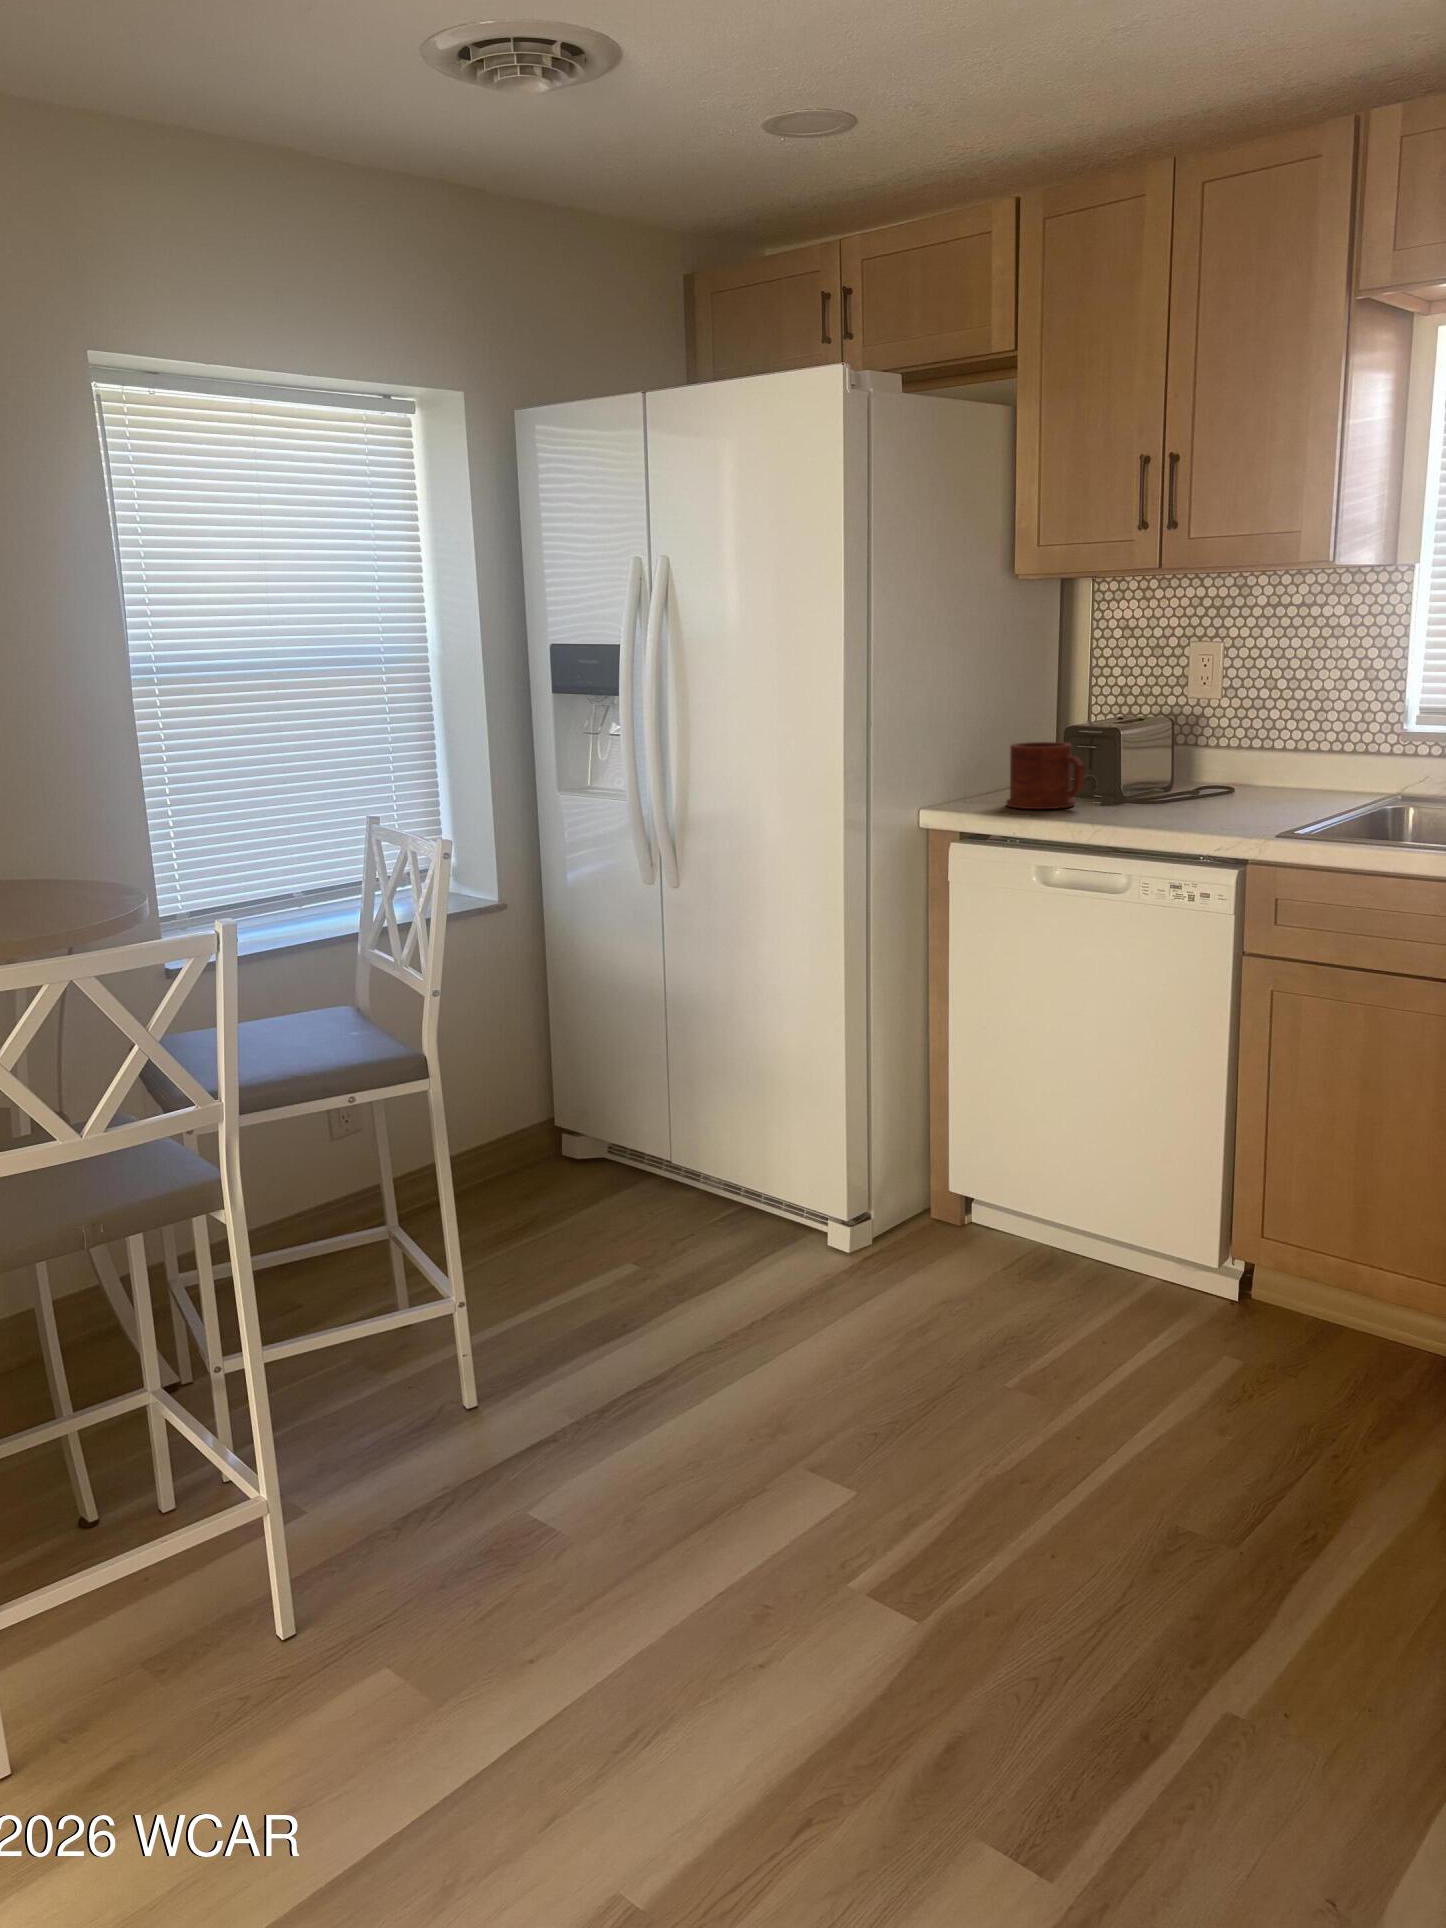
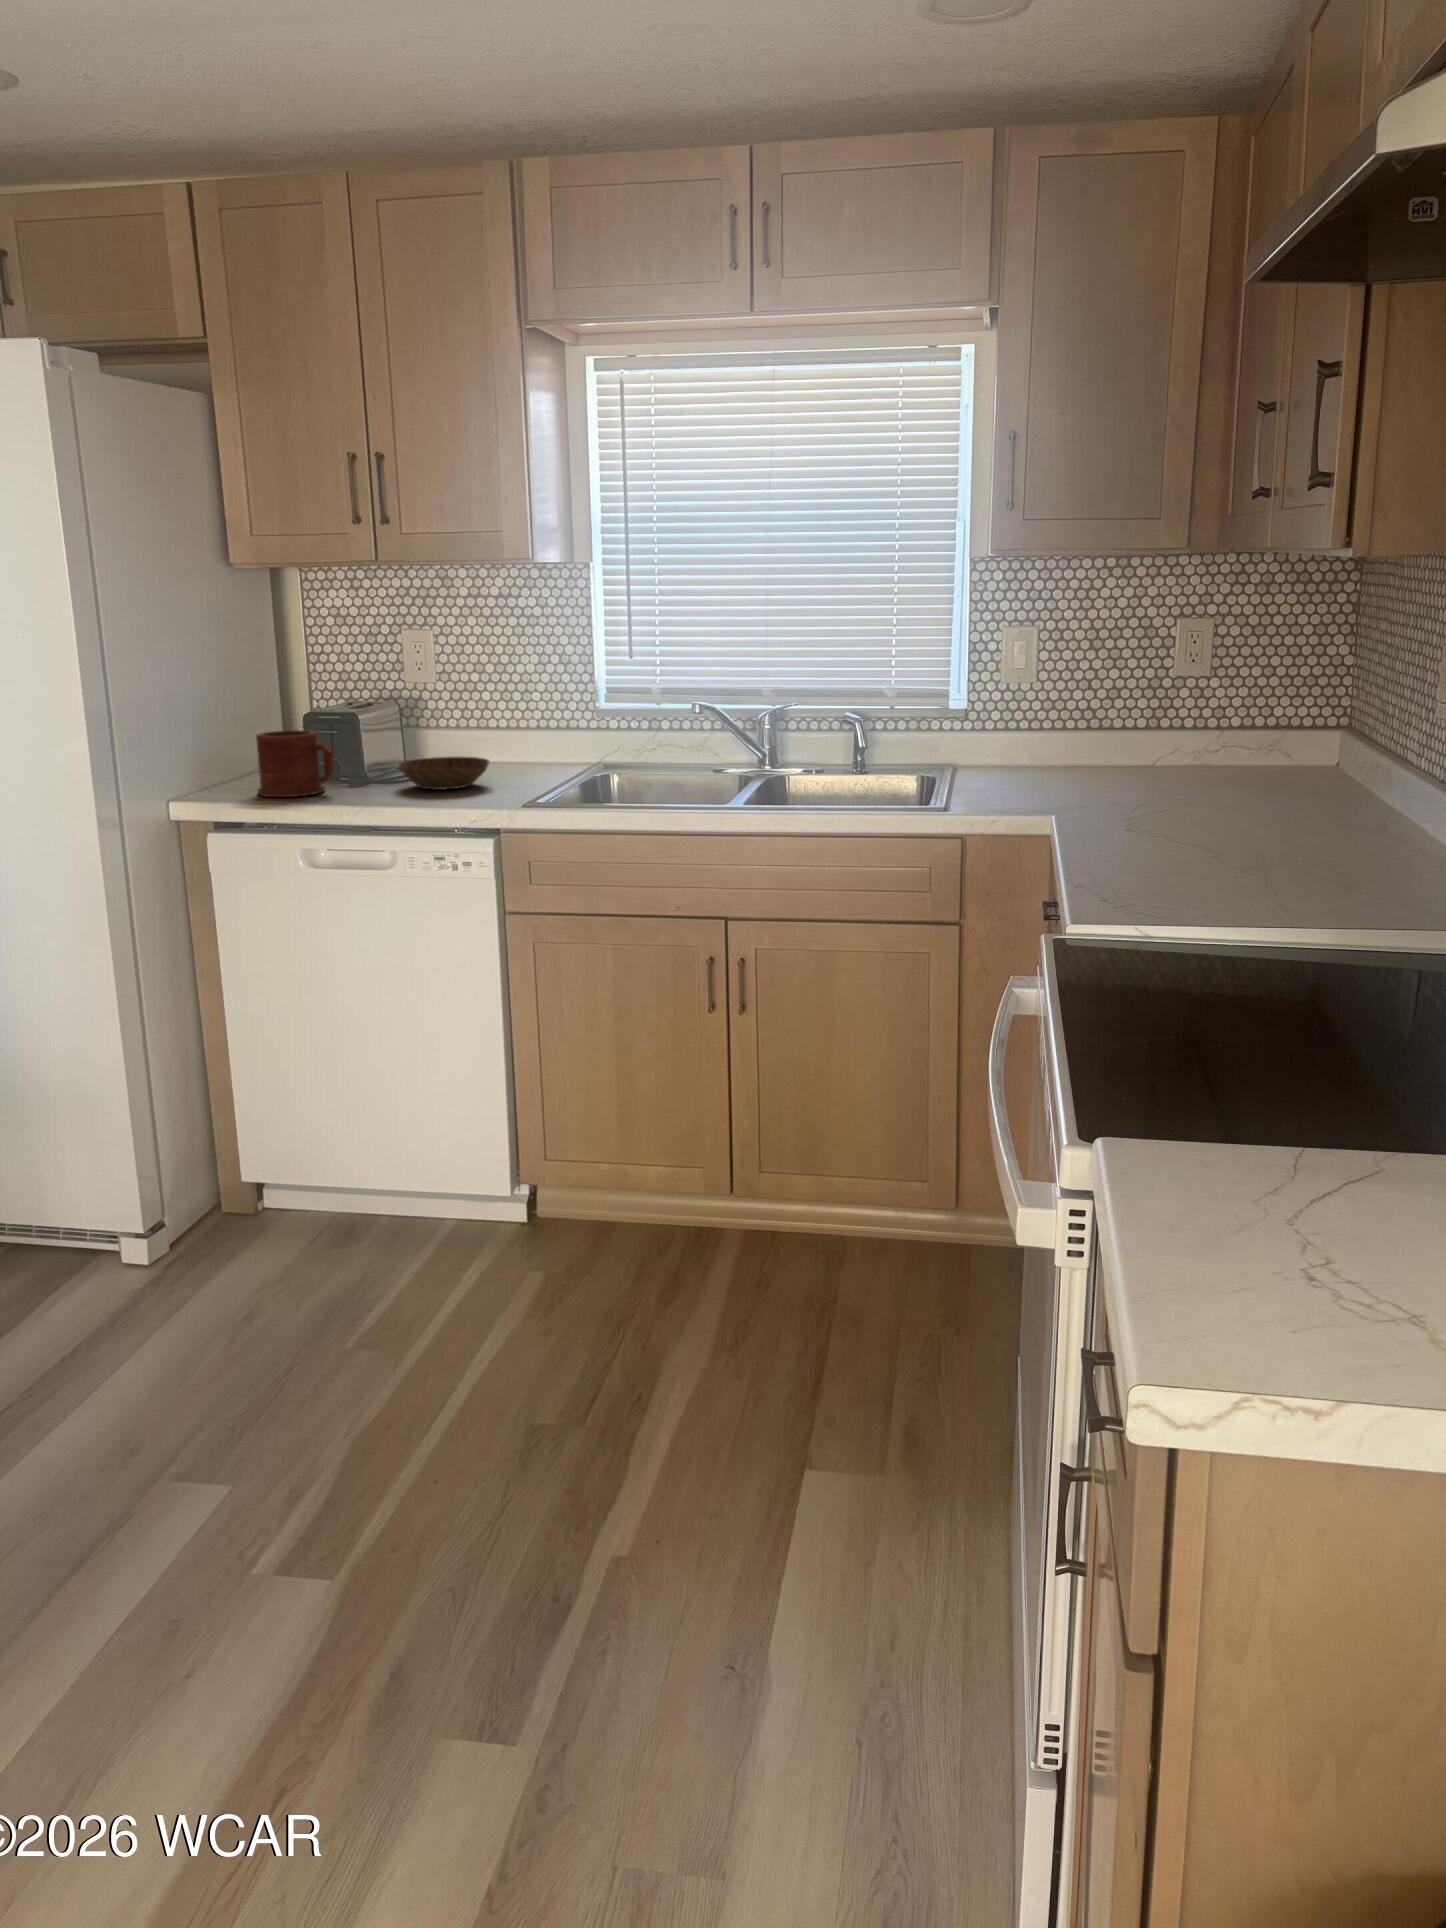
bowl: none [1153,778,1257,812] -> present [399,757,489,790]

